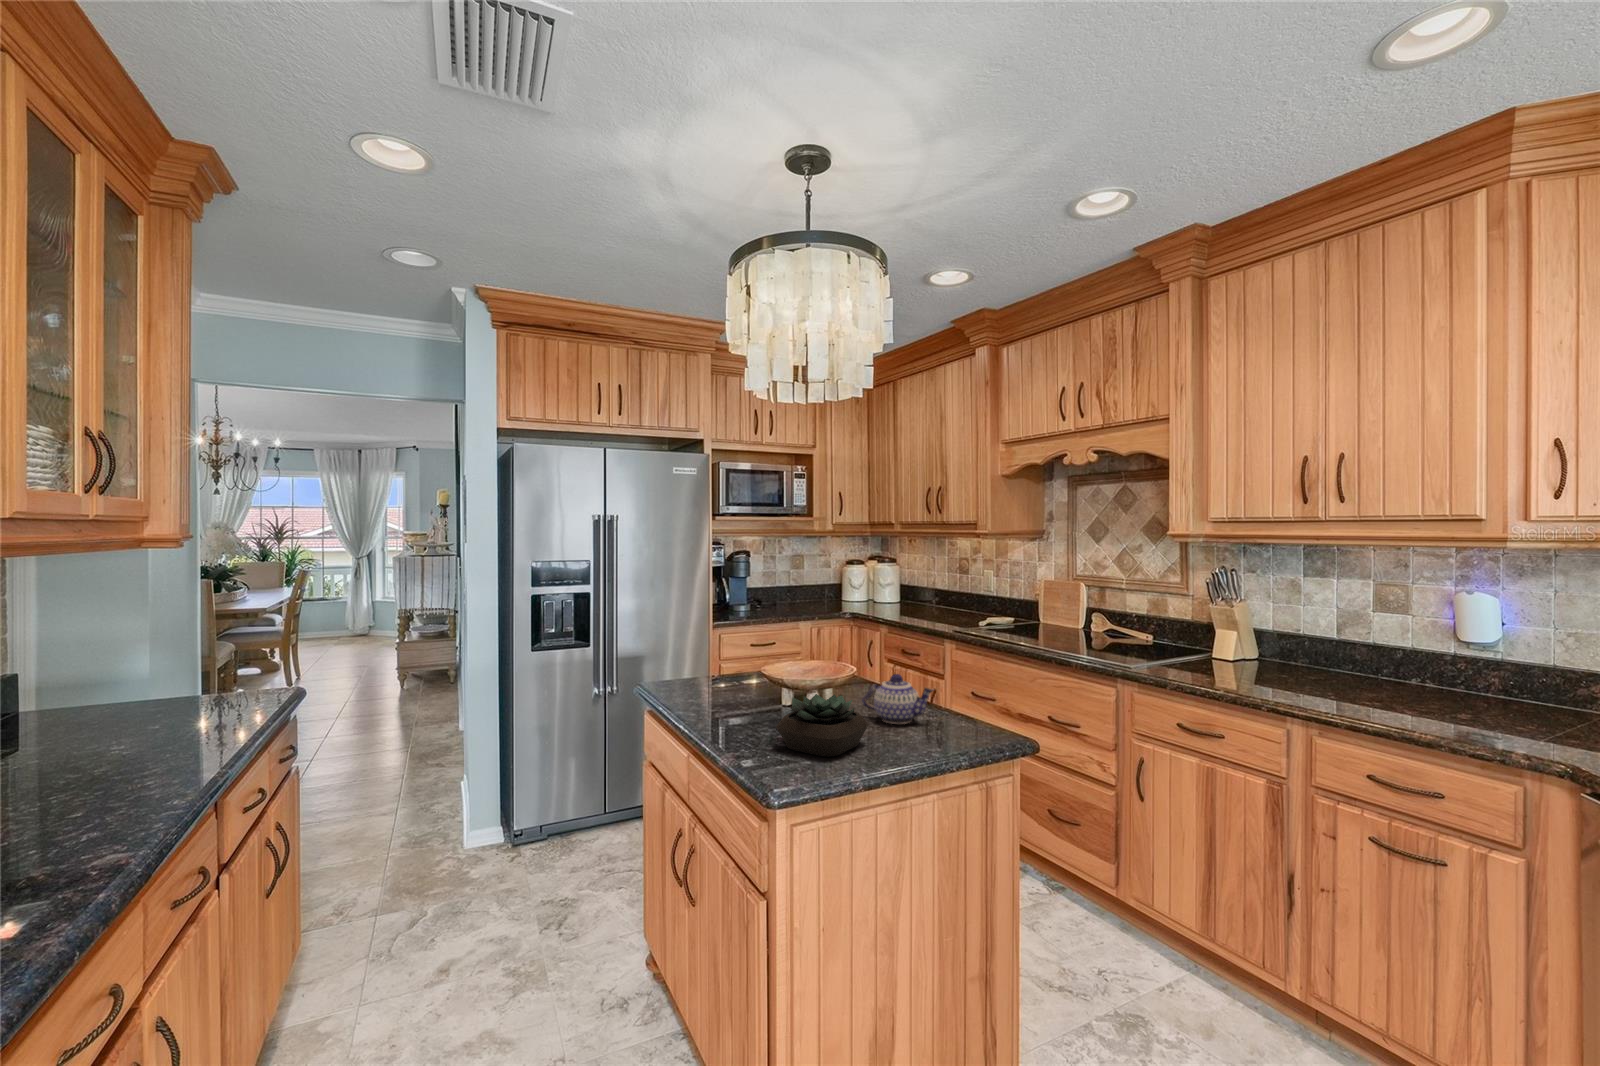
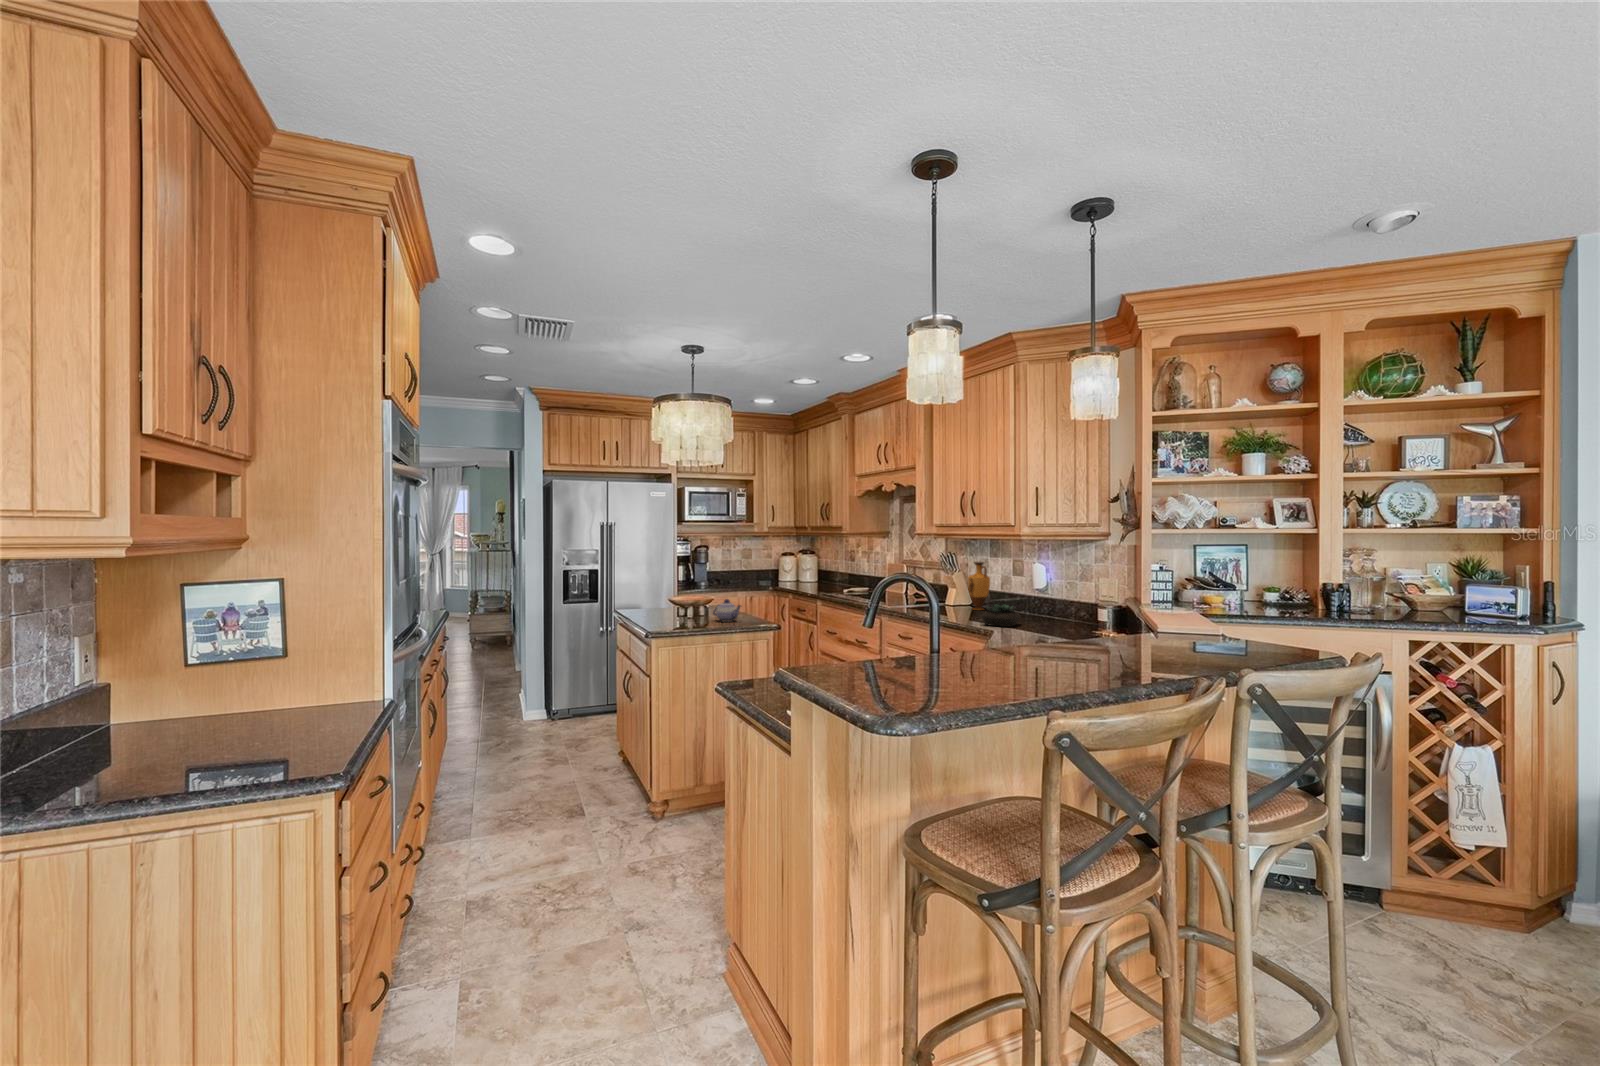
vase: none [1281,585,1331,674] -> present [968,562,990,610]
succulent plant: present [776,694,869,757] -> present [981,604,1020,627]

